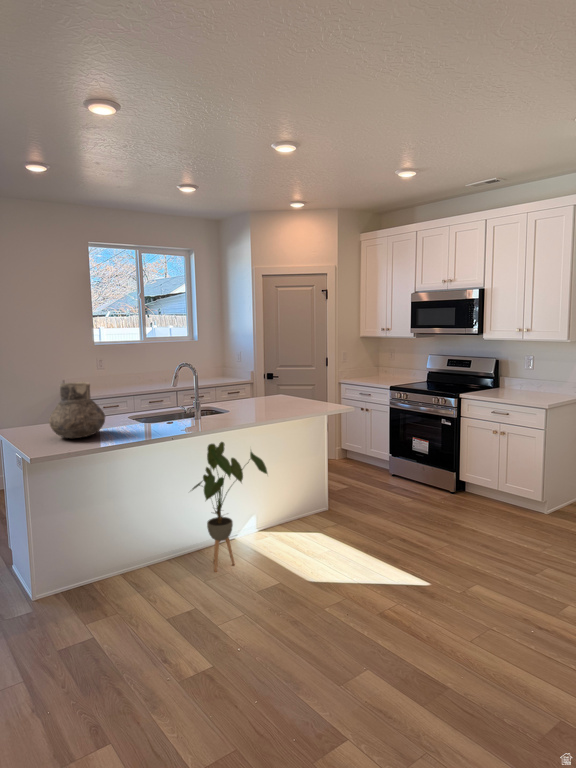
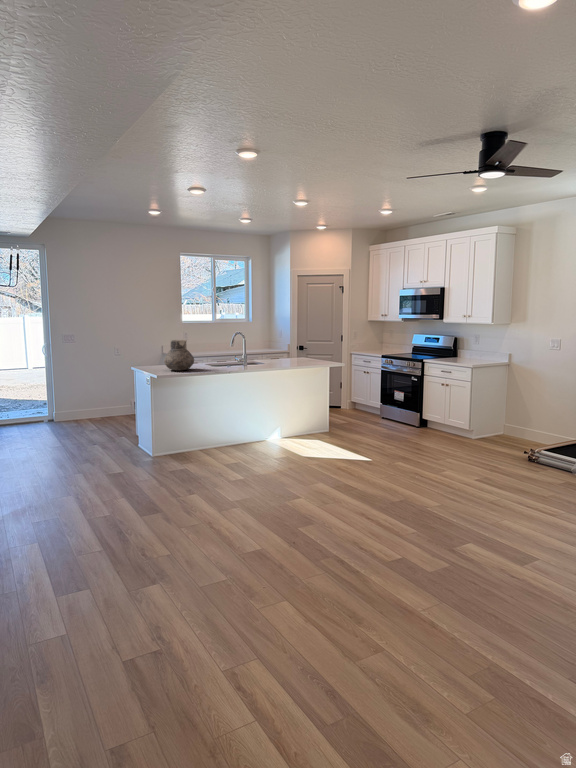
house plant: present [192,442,267,571] -> none [239,378,286,452]

